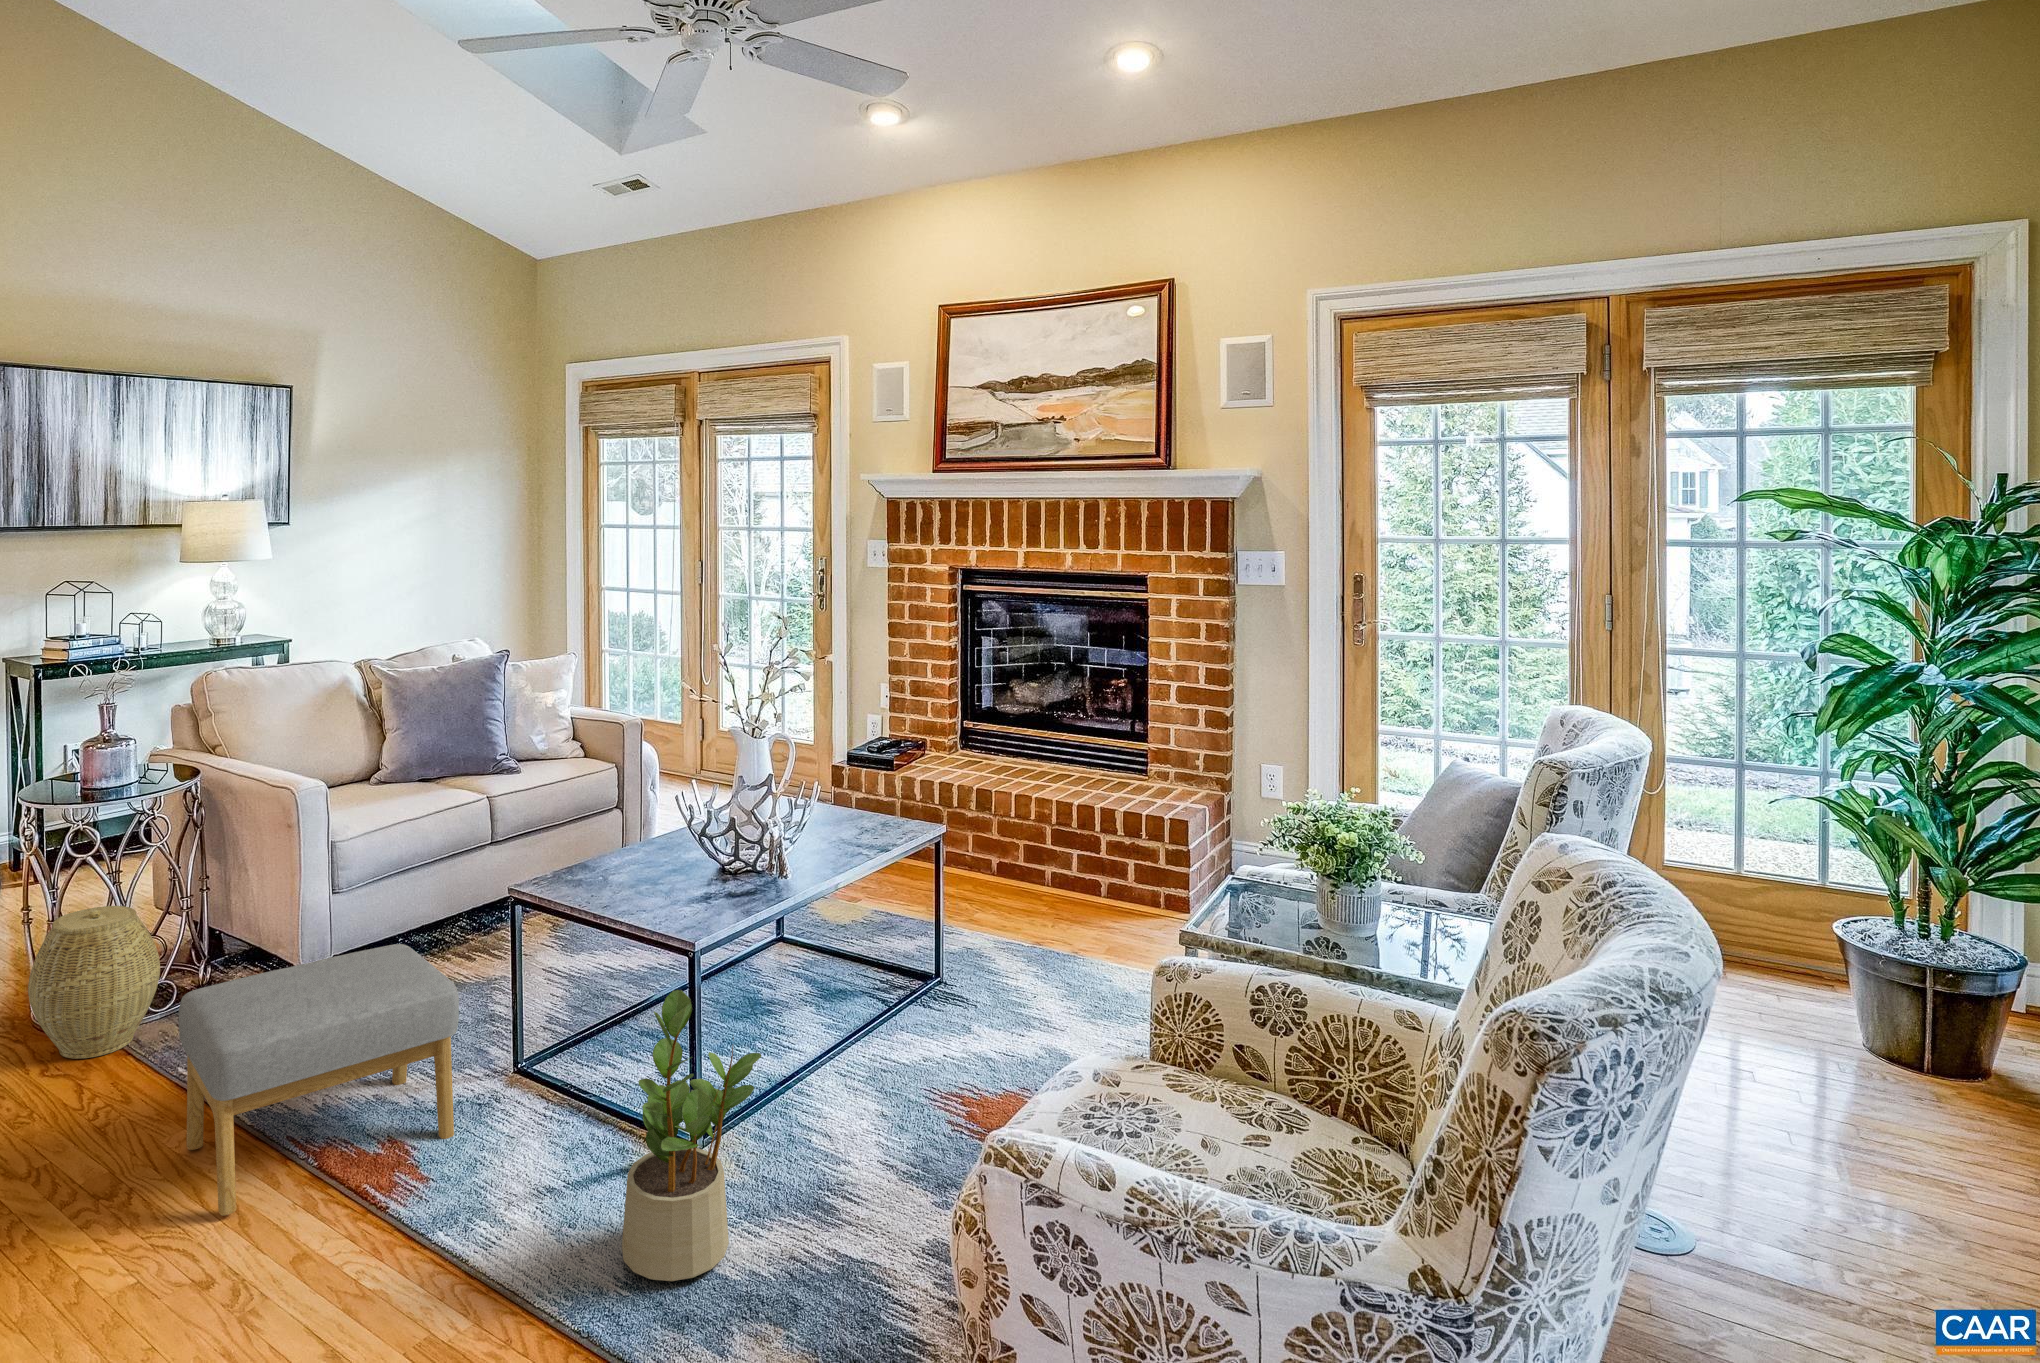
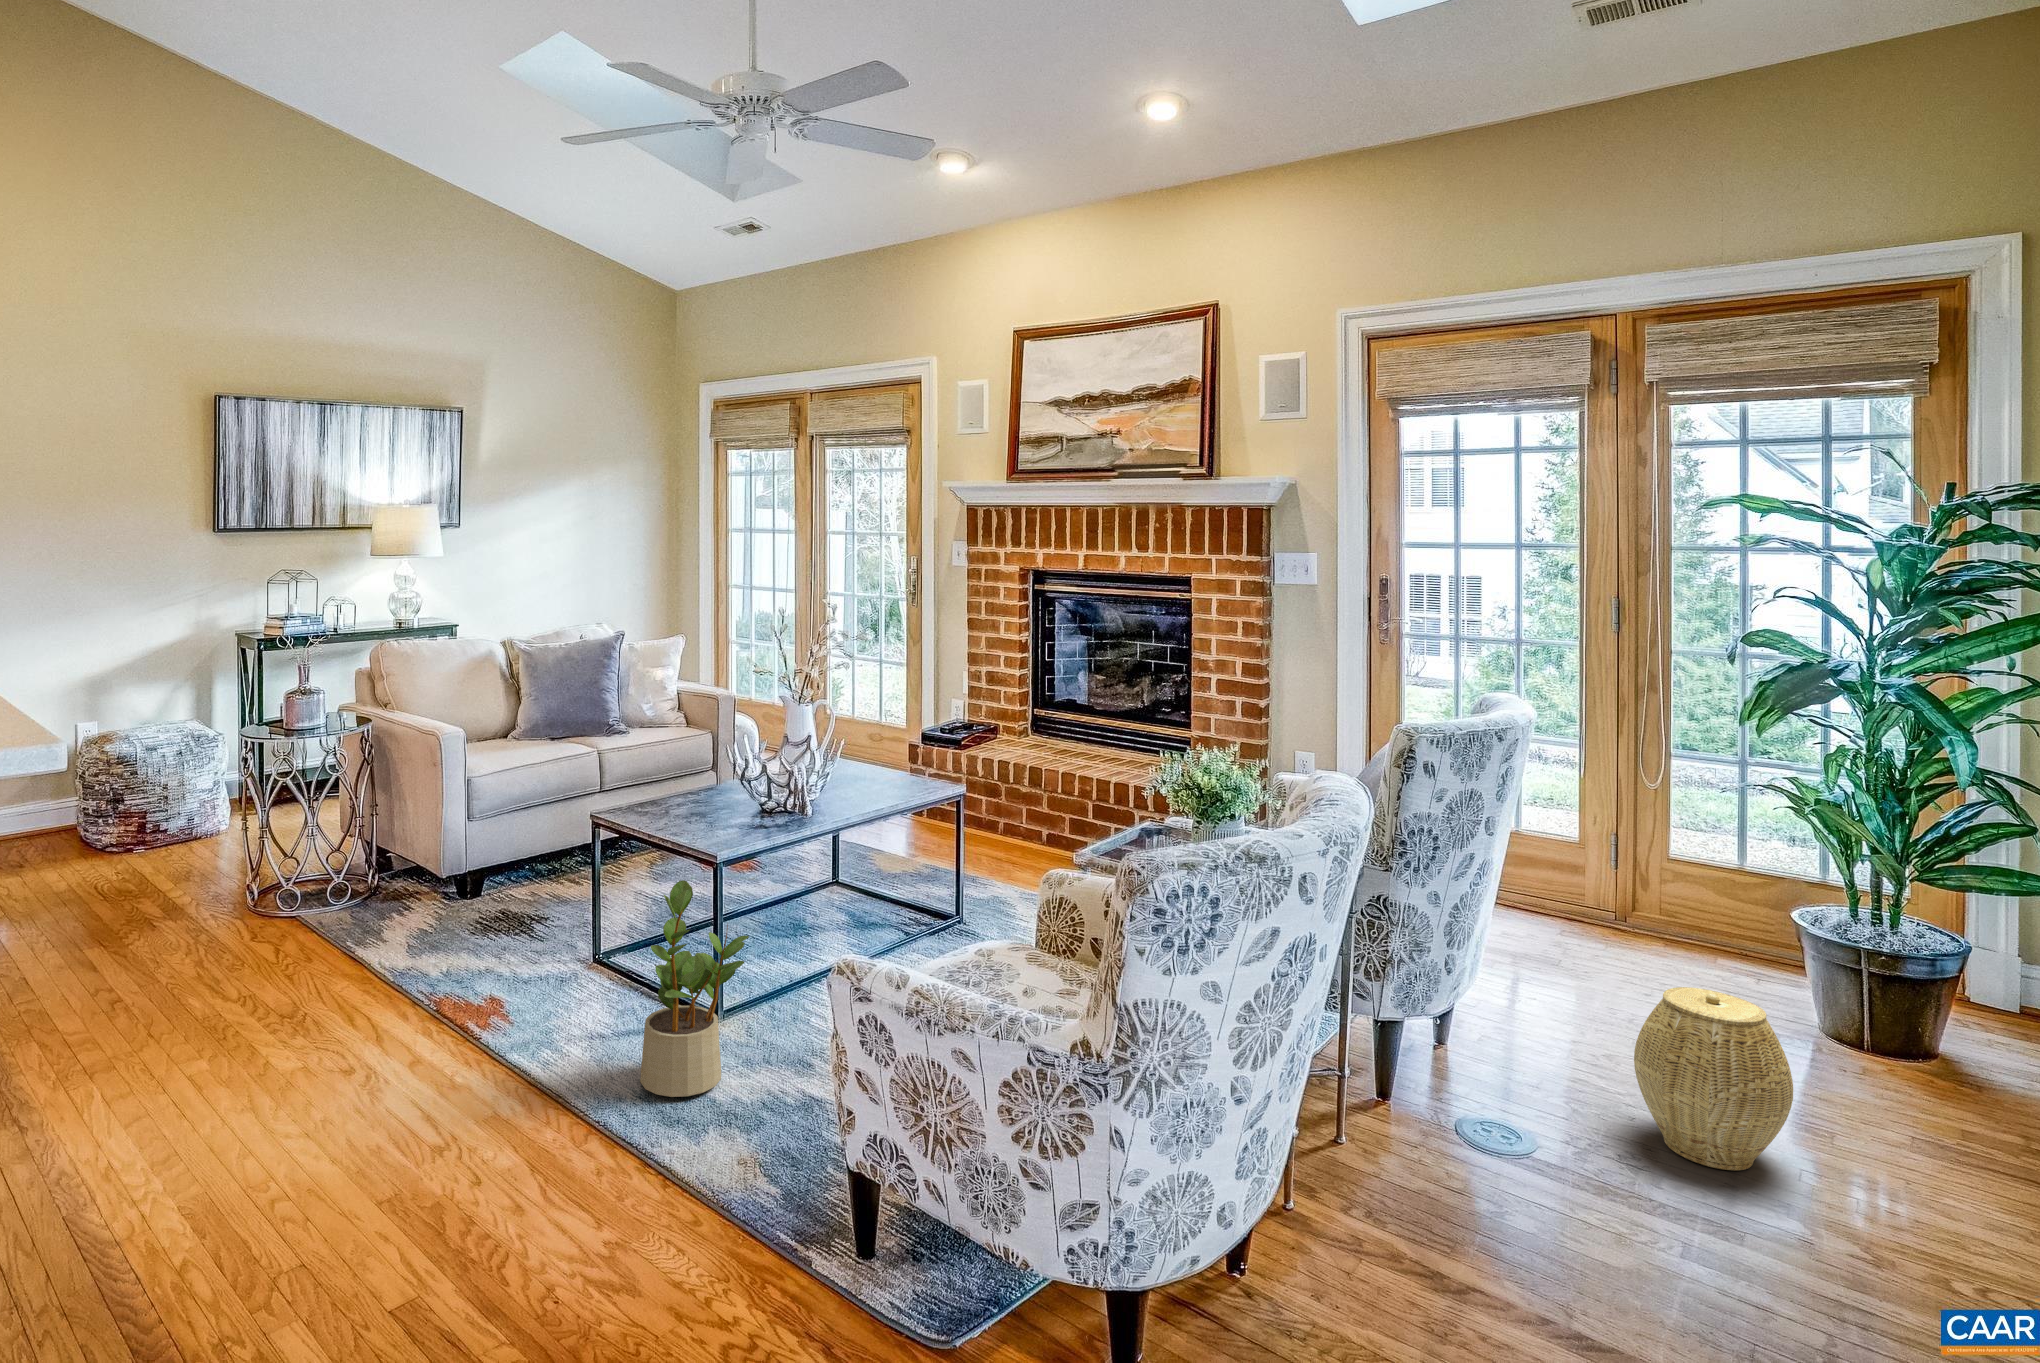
woven basket: present [28,906,160,1059] -> present [1634,987,1793,1170]
footstool: present [179,944,459,1216] -> none [342,854,542,1033]

